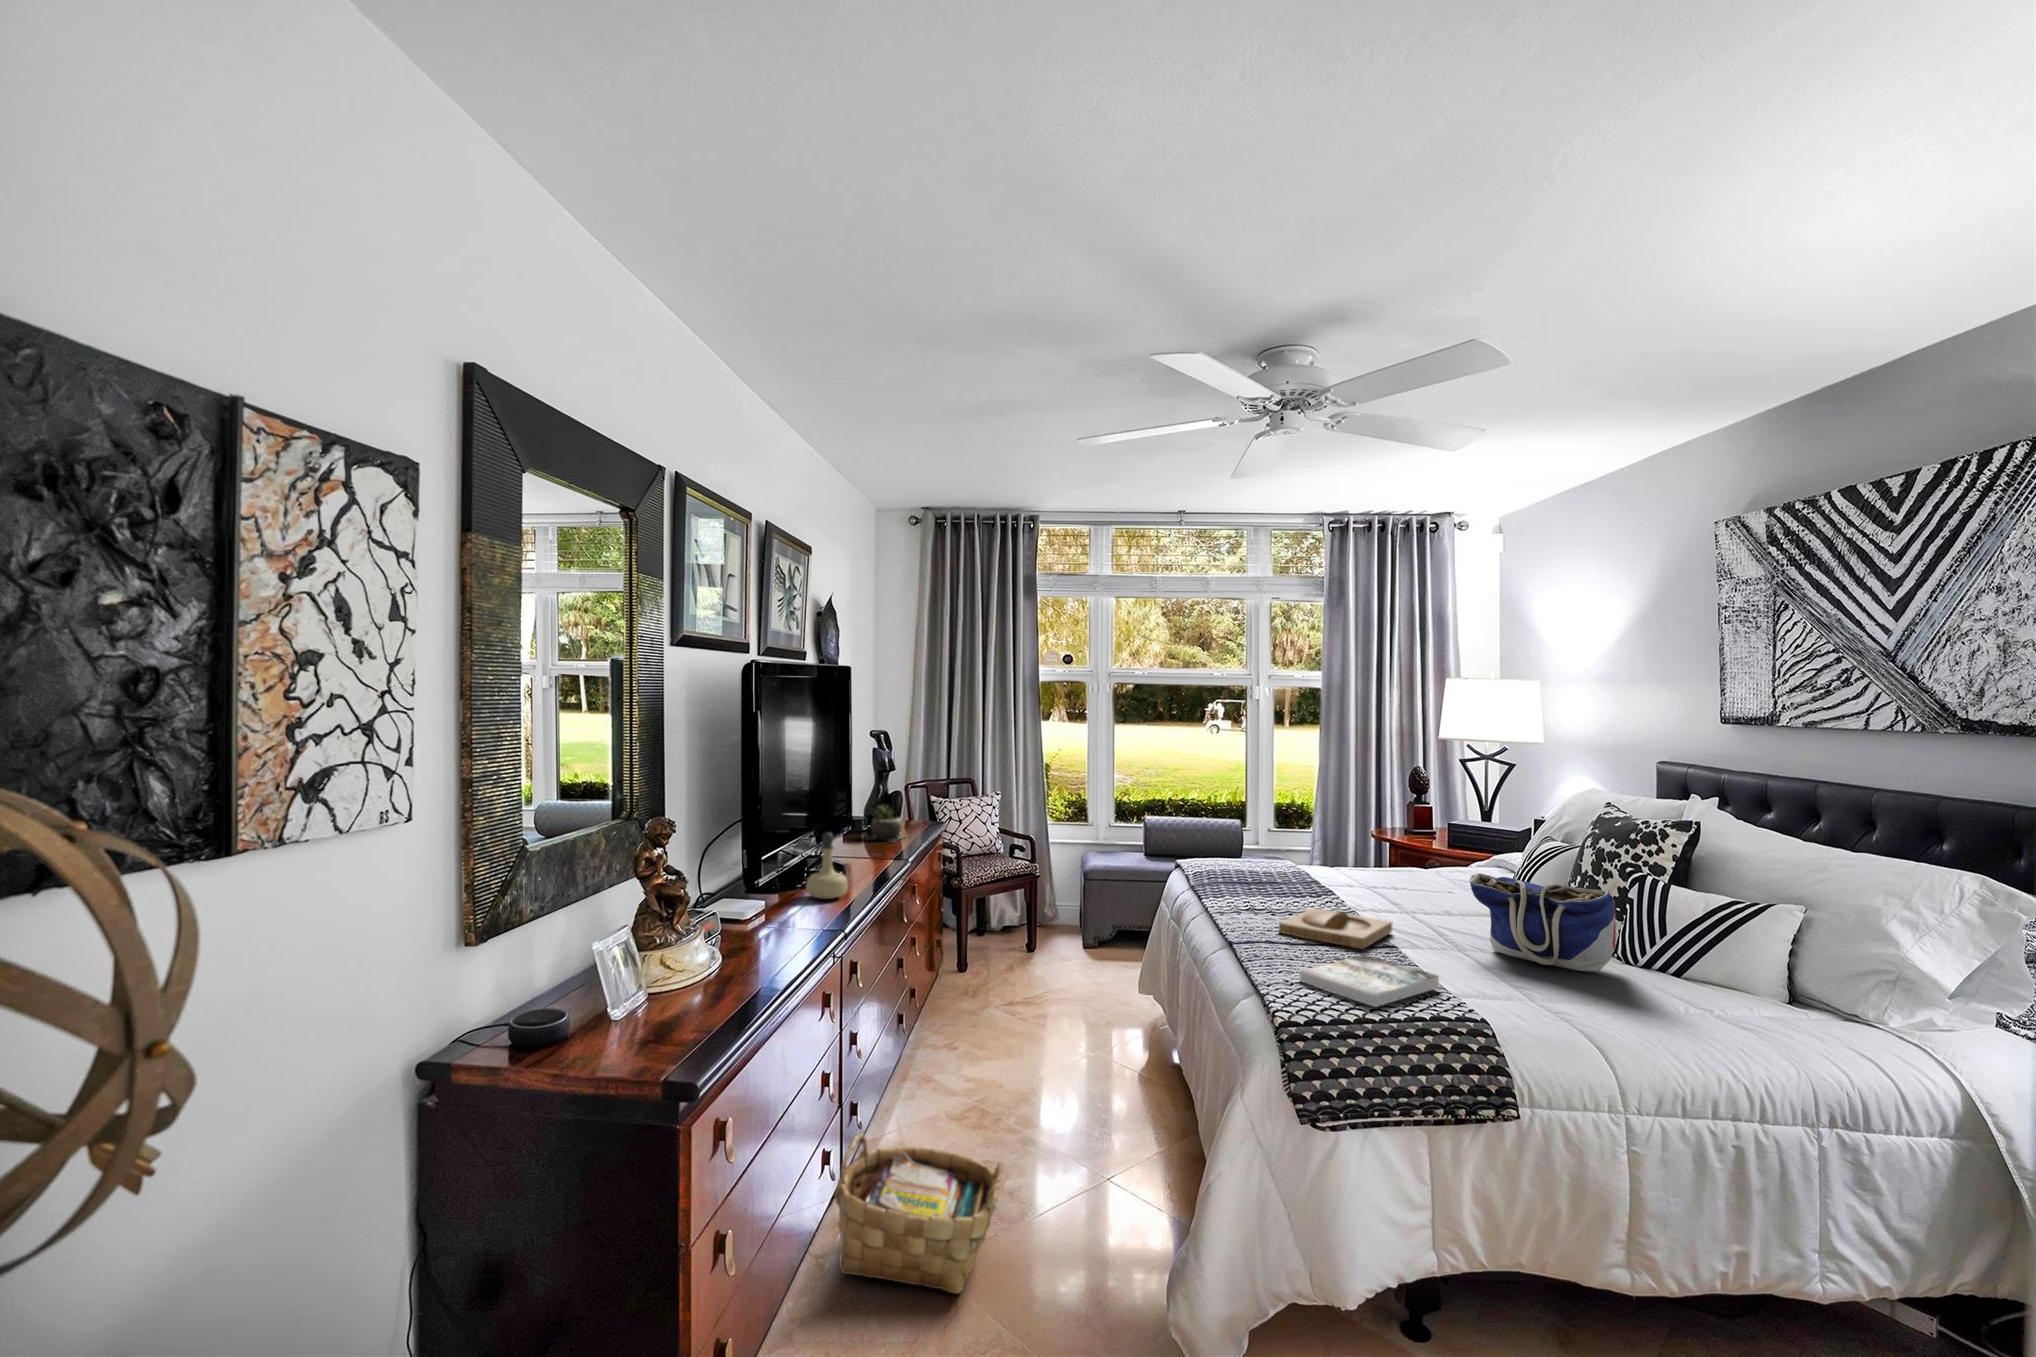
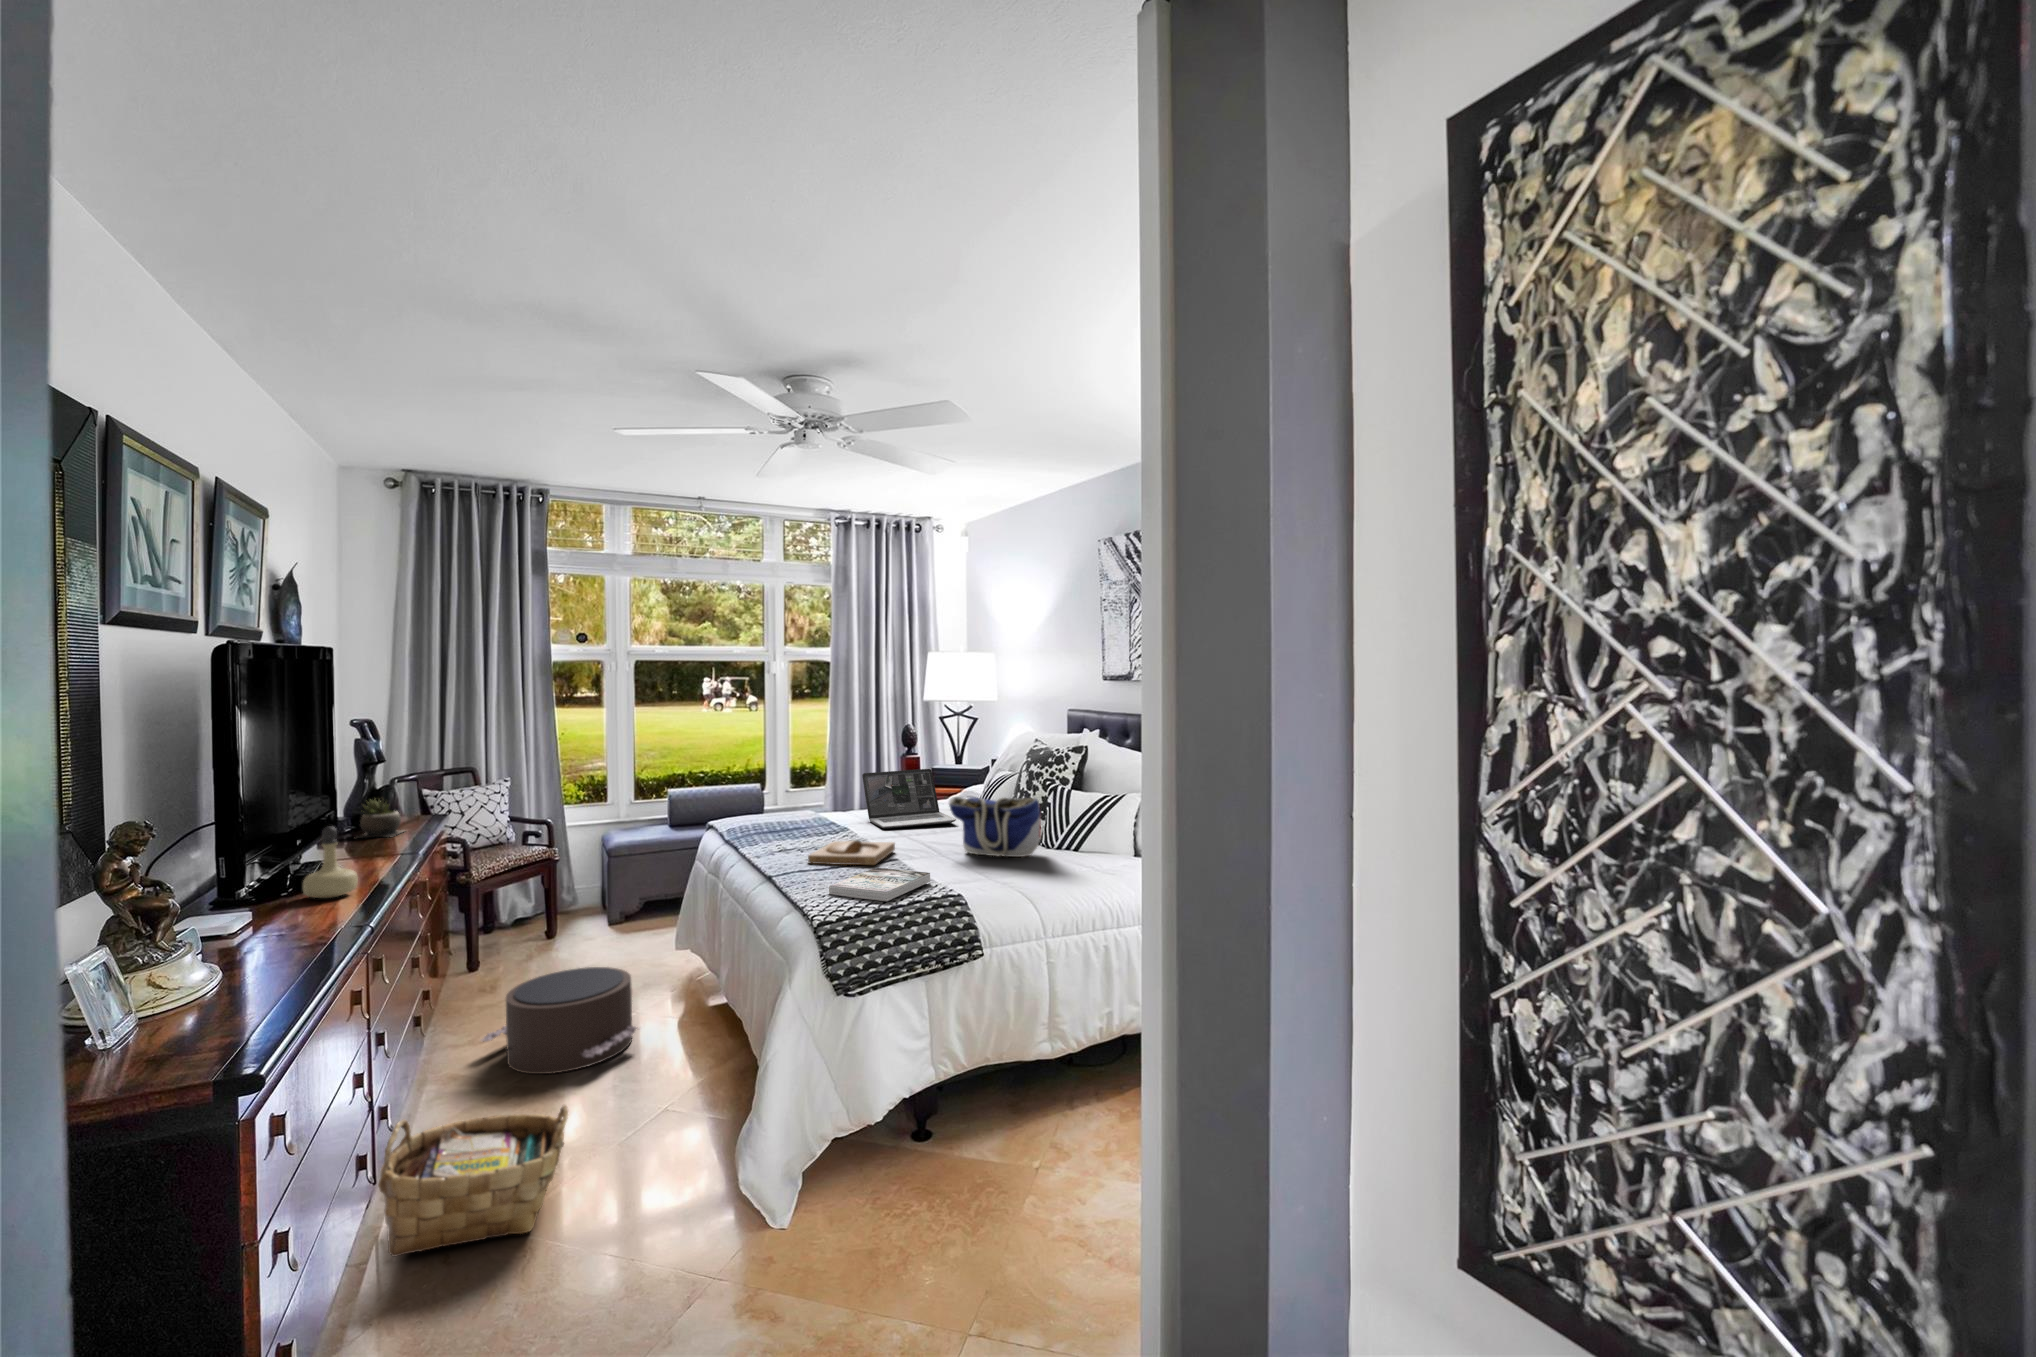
laptop: none [1355,825,1482,902] -> present [862,769,956,829]
pouf: none [949,1000,1094,1111] -> present [482,967,637,1074]

